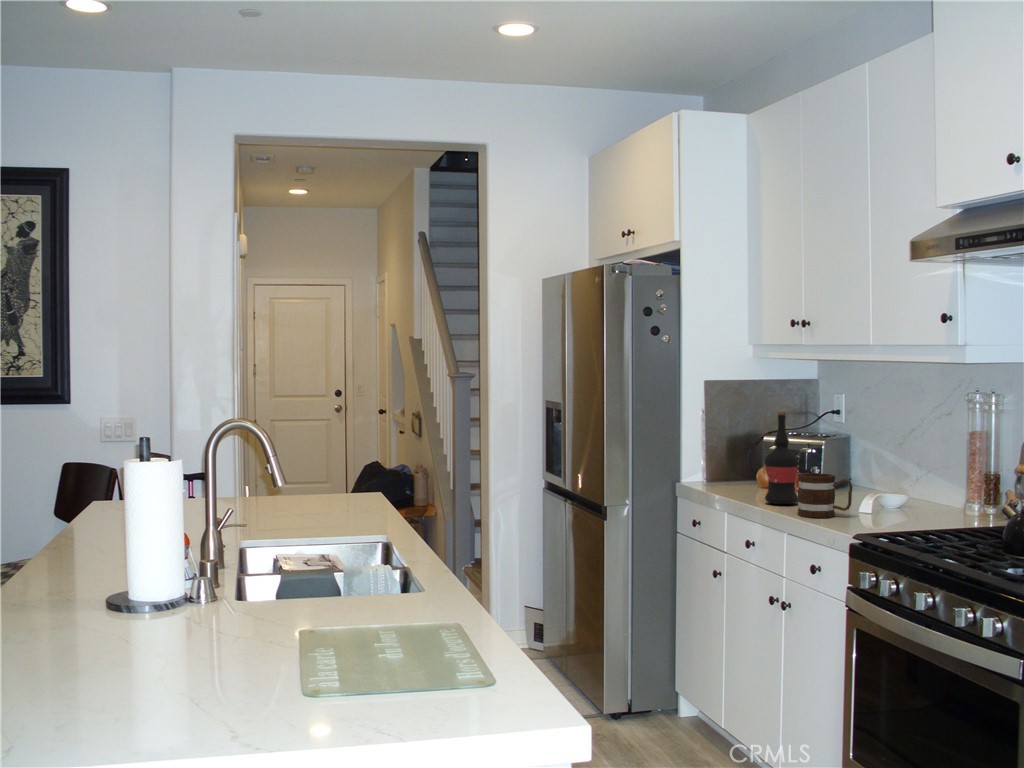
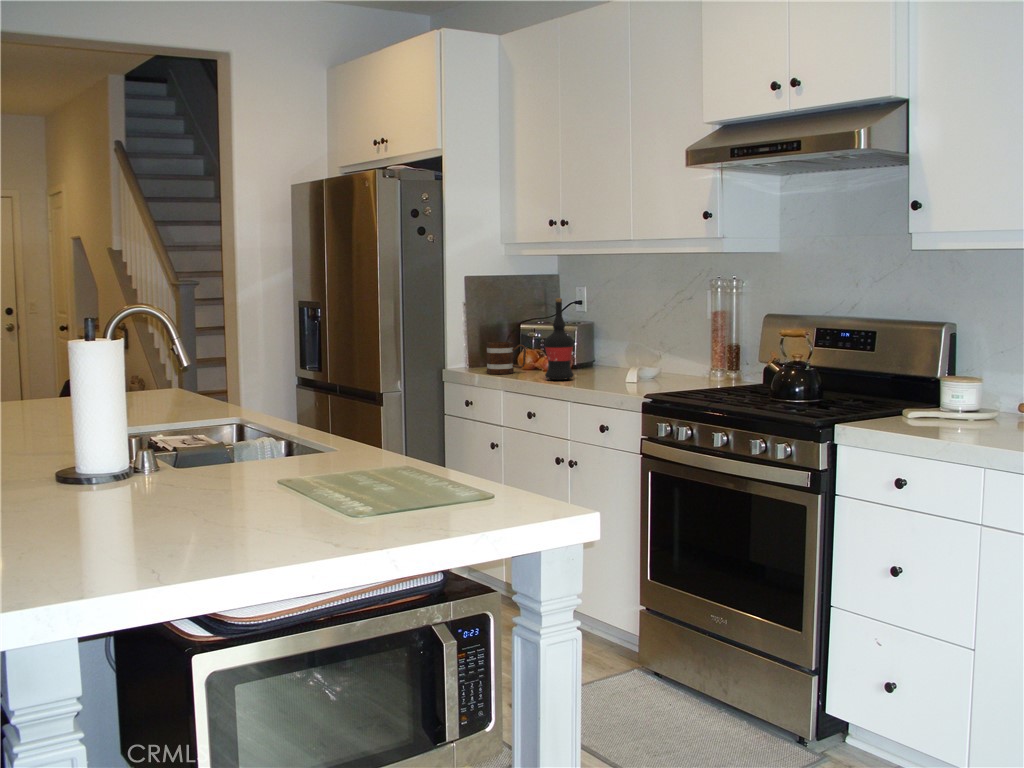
mug: present [798,473,852,518] -> present [486,342,526,374]

